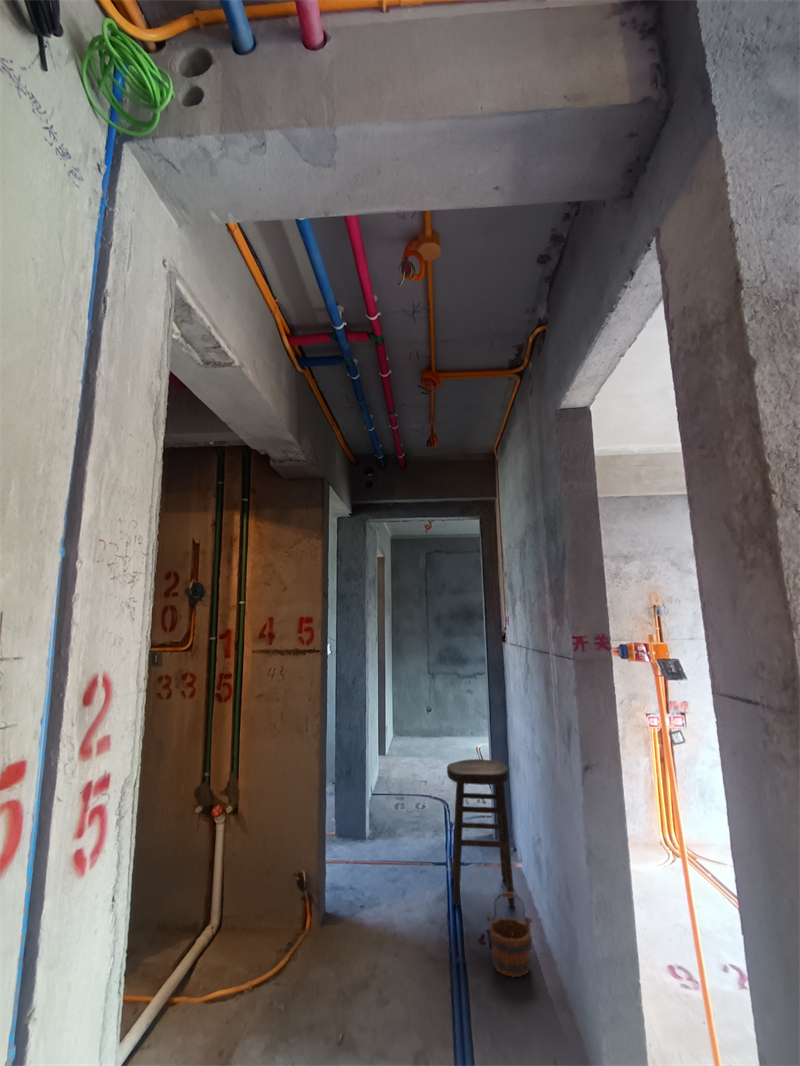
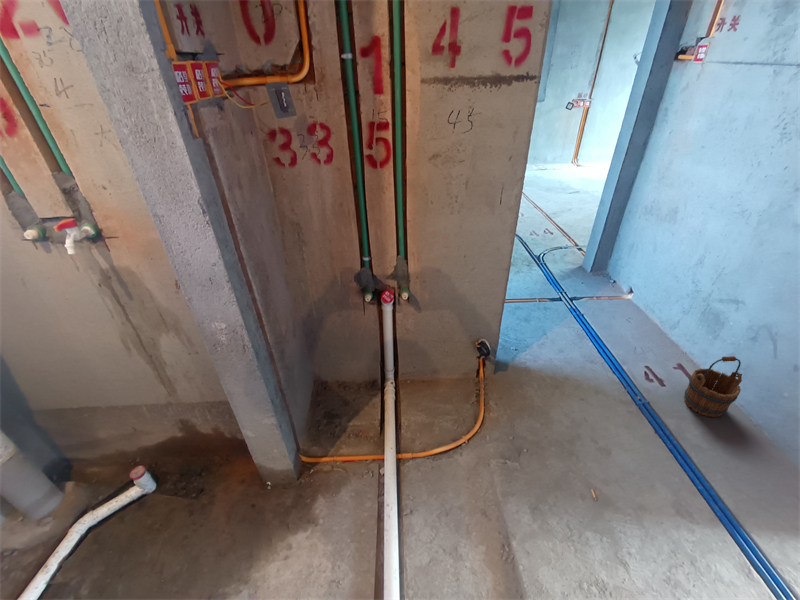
stool: present [447,759,514,907] -> none [577,208,693,340]

